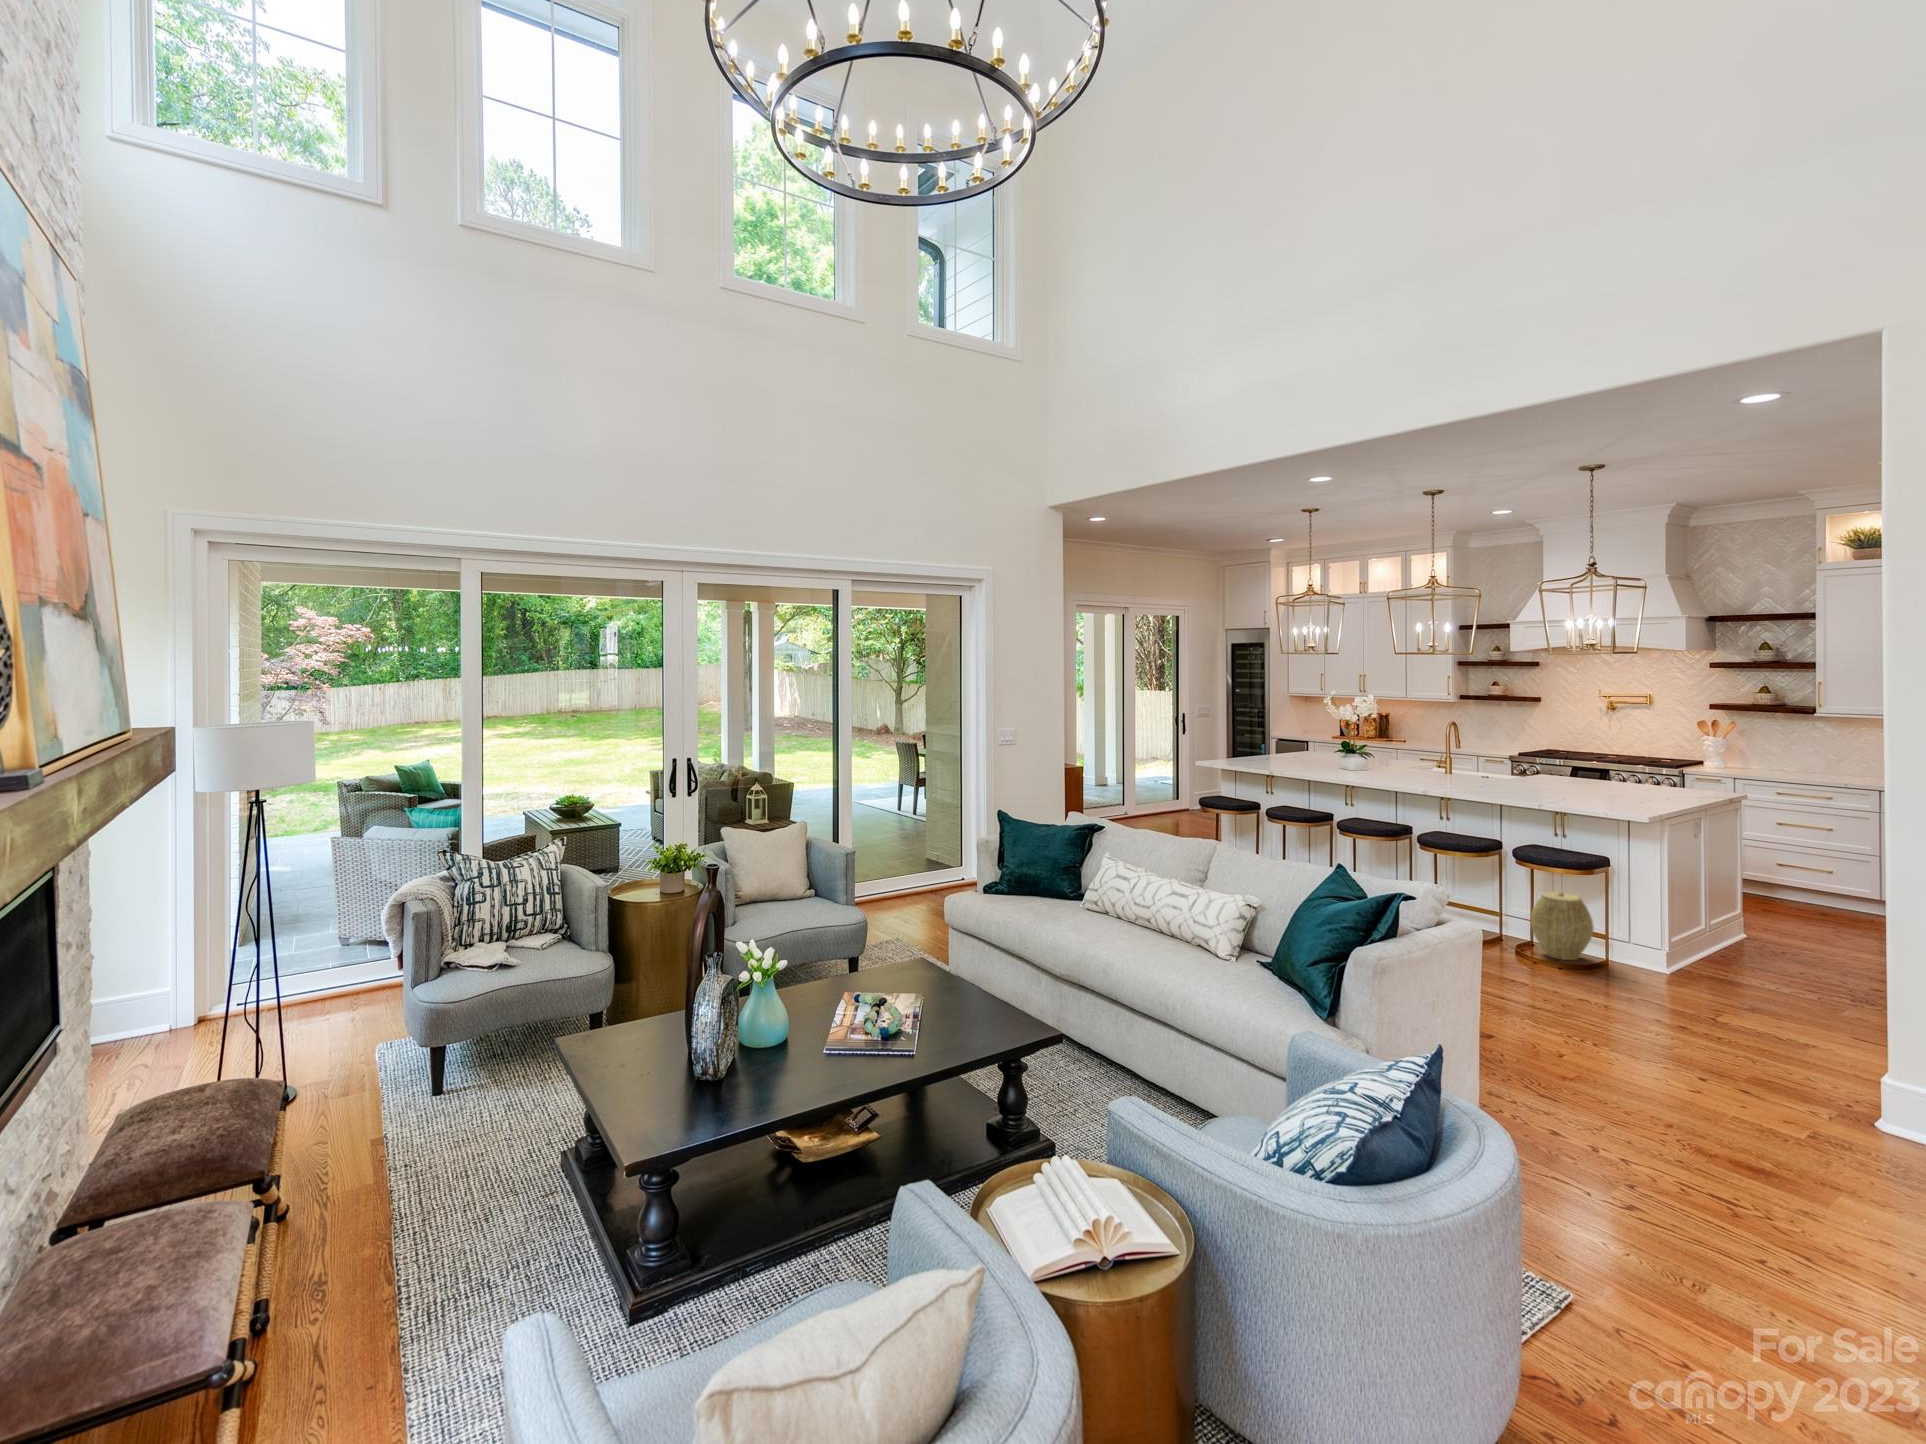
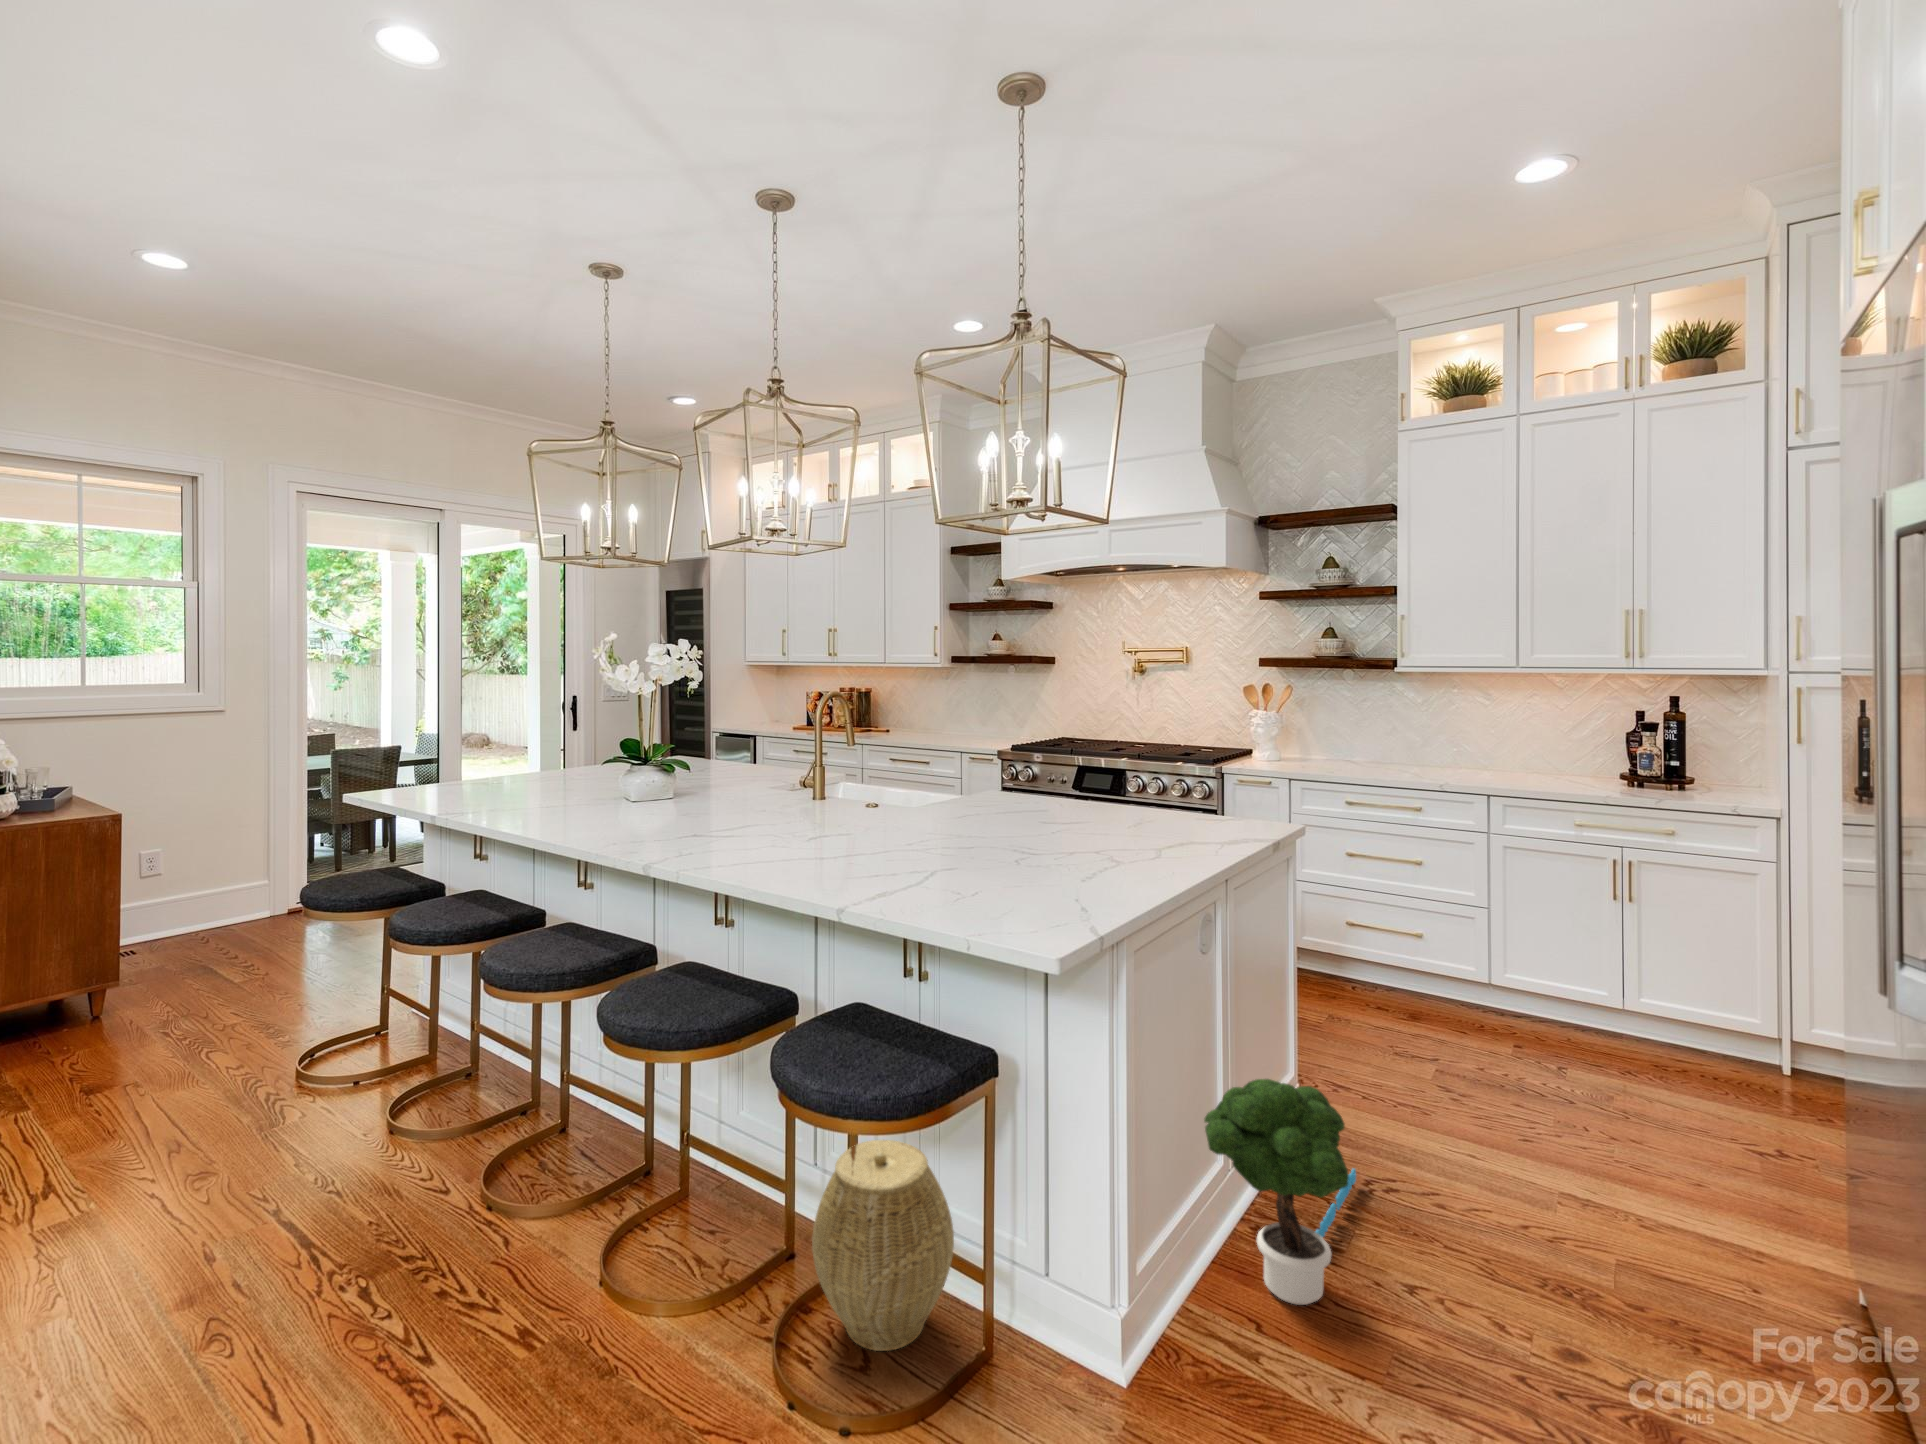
potted tree: none [1703,883,1781,971] -> present [1204,1079,1356,1305]

